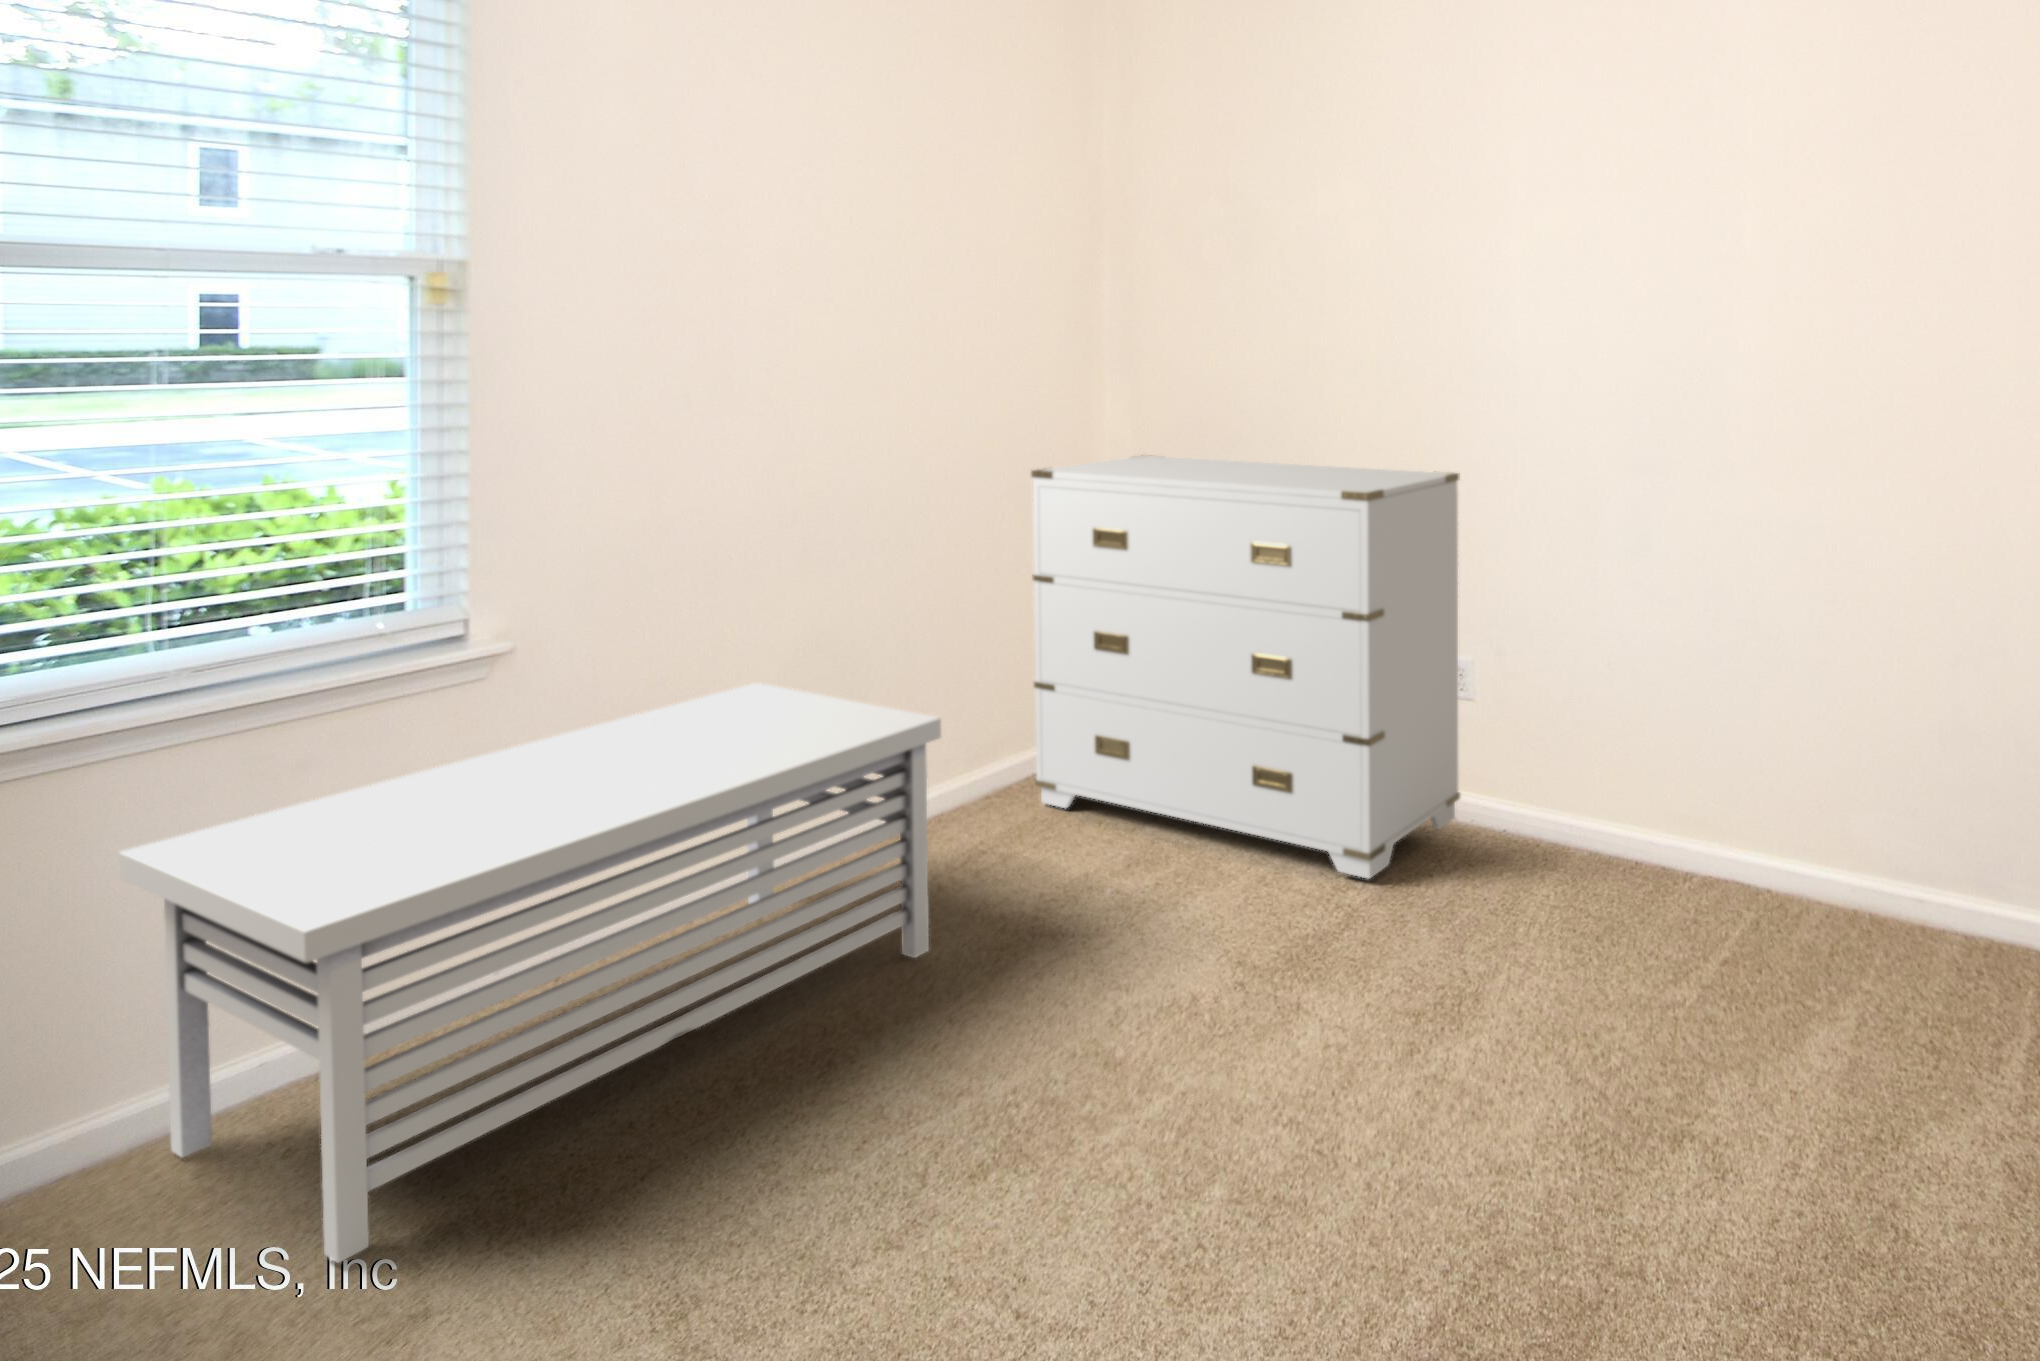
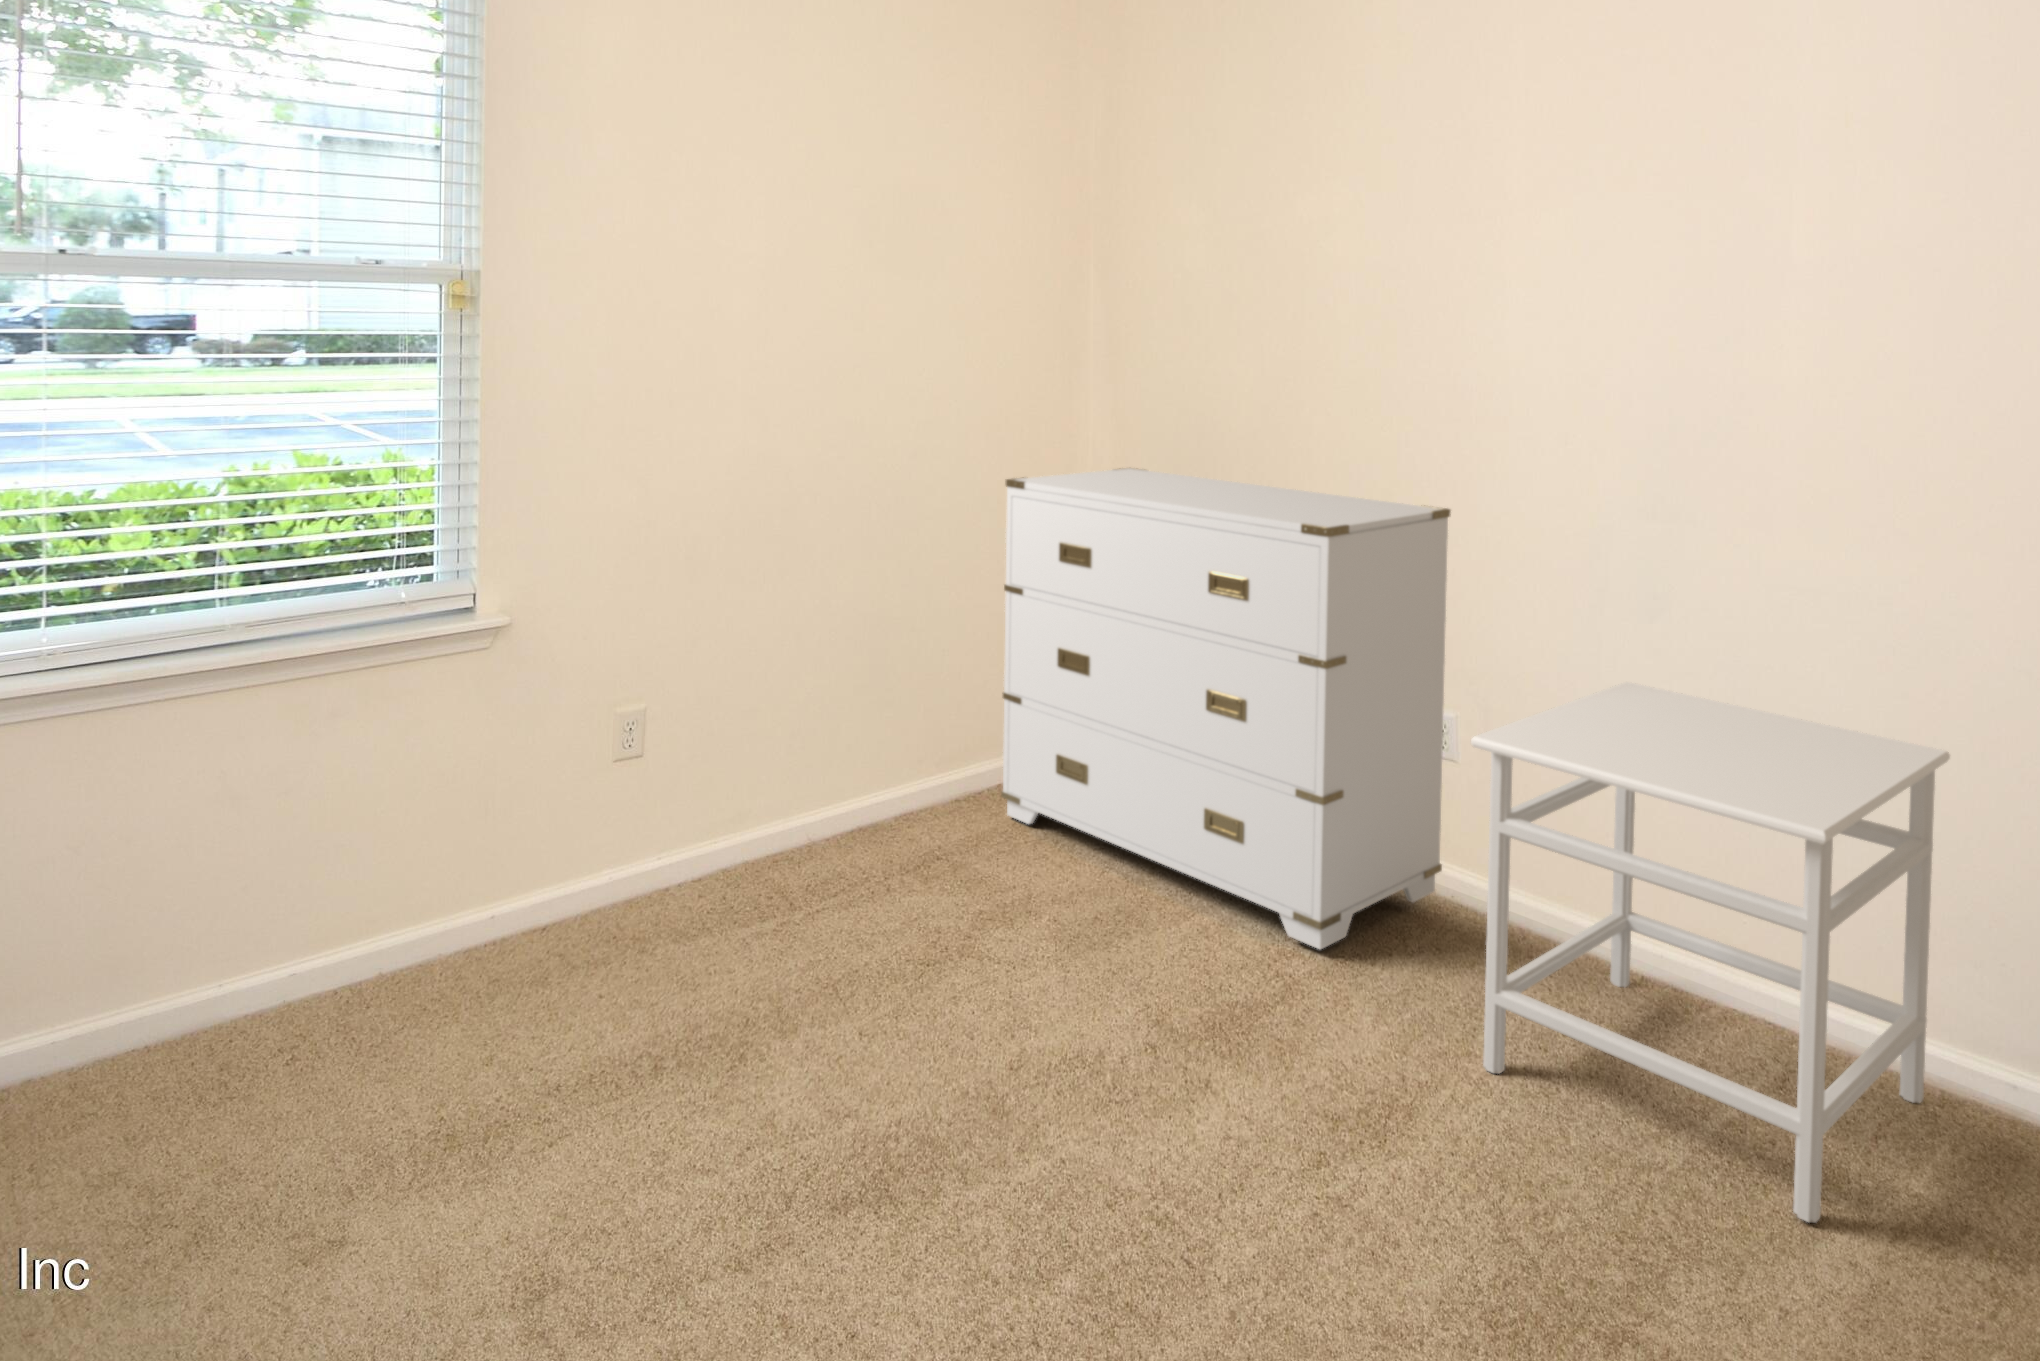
nightstand: none [1512,610,1871,1023] -> present [1471,682,1950,1223]
storage bench: present [119,683,941,1263] -> none [184,672,878,1174]

